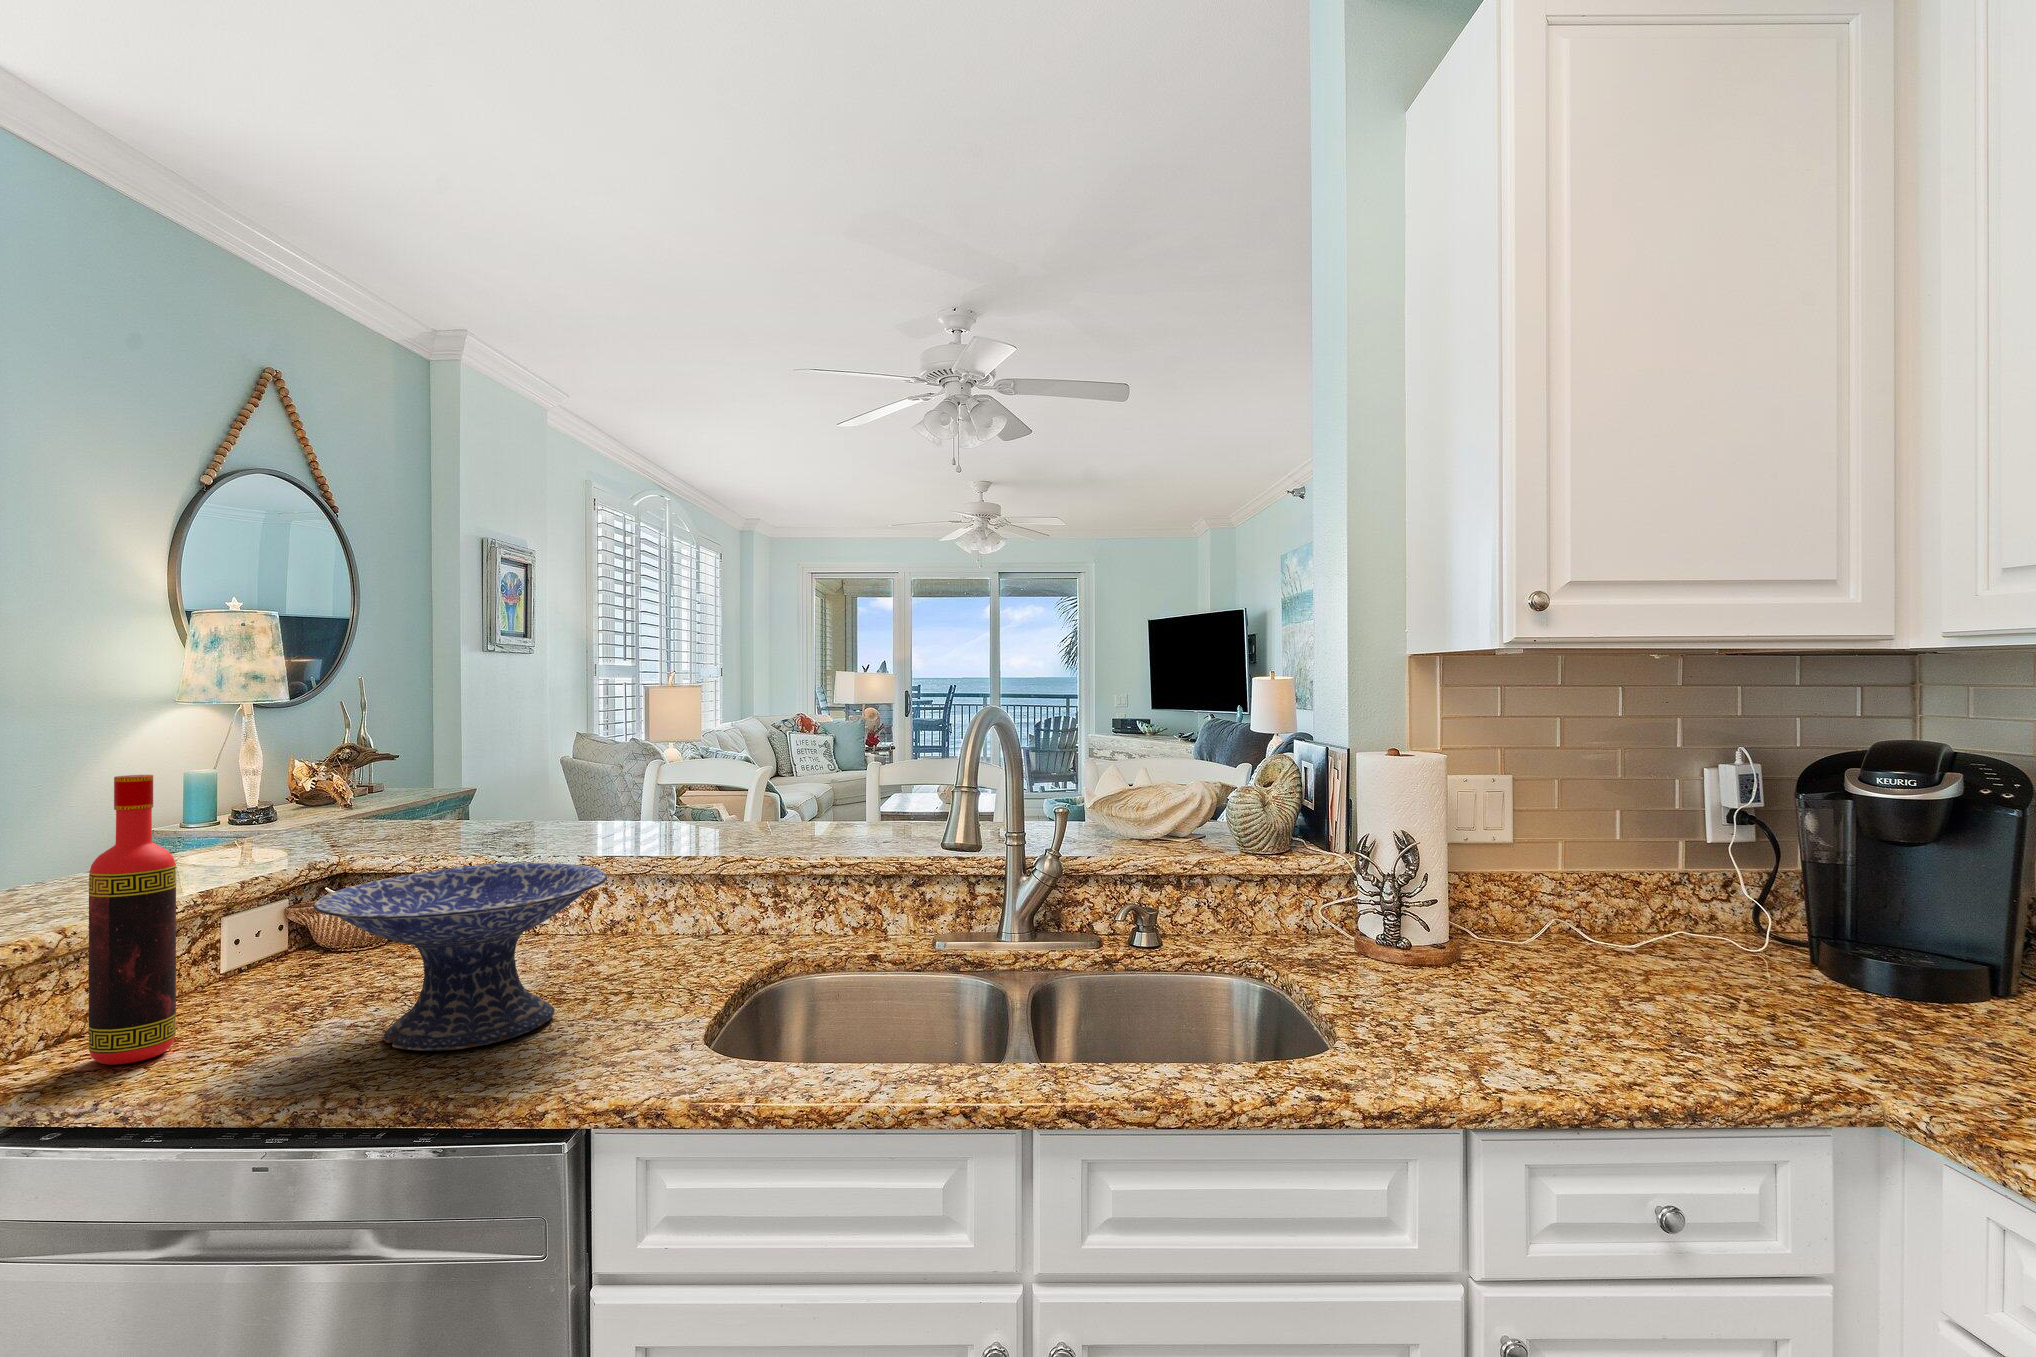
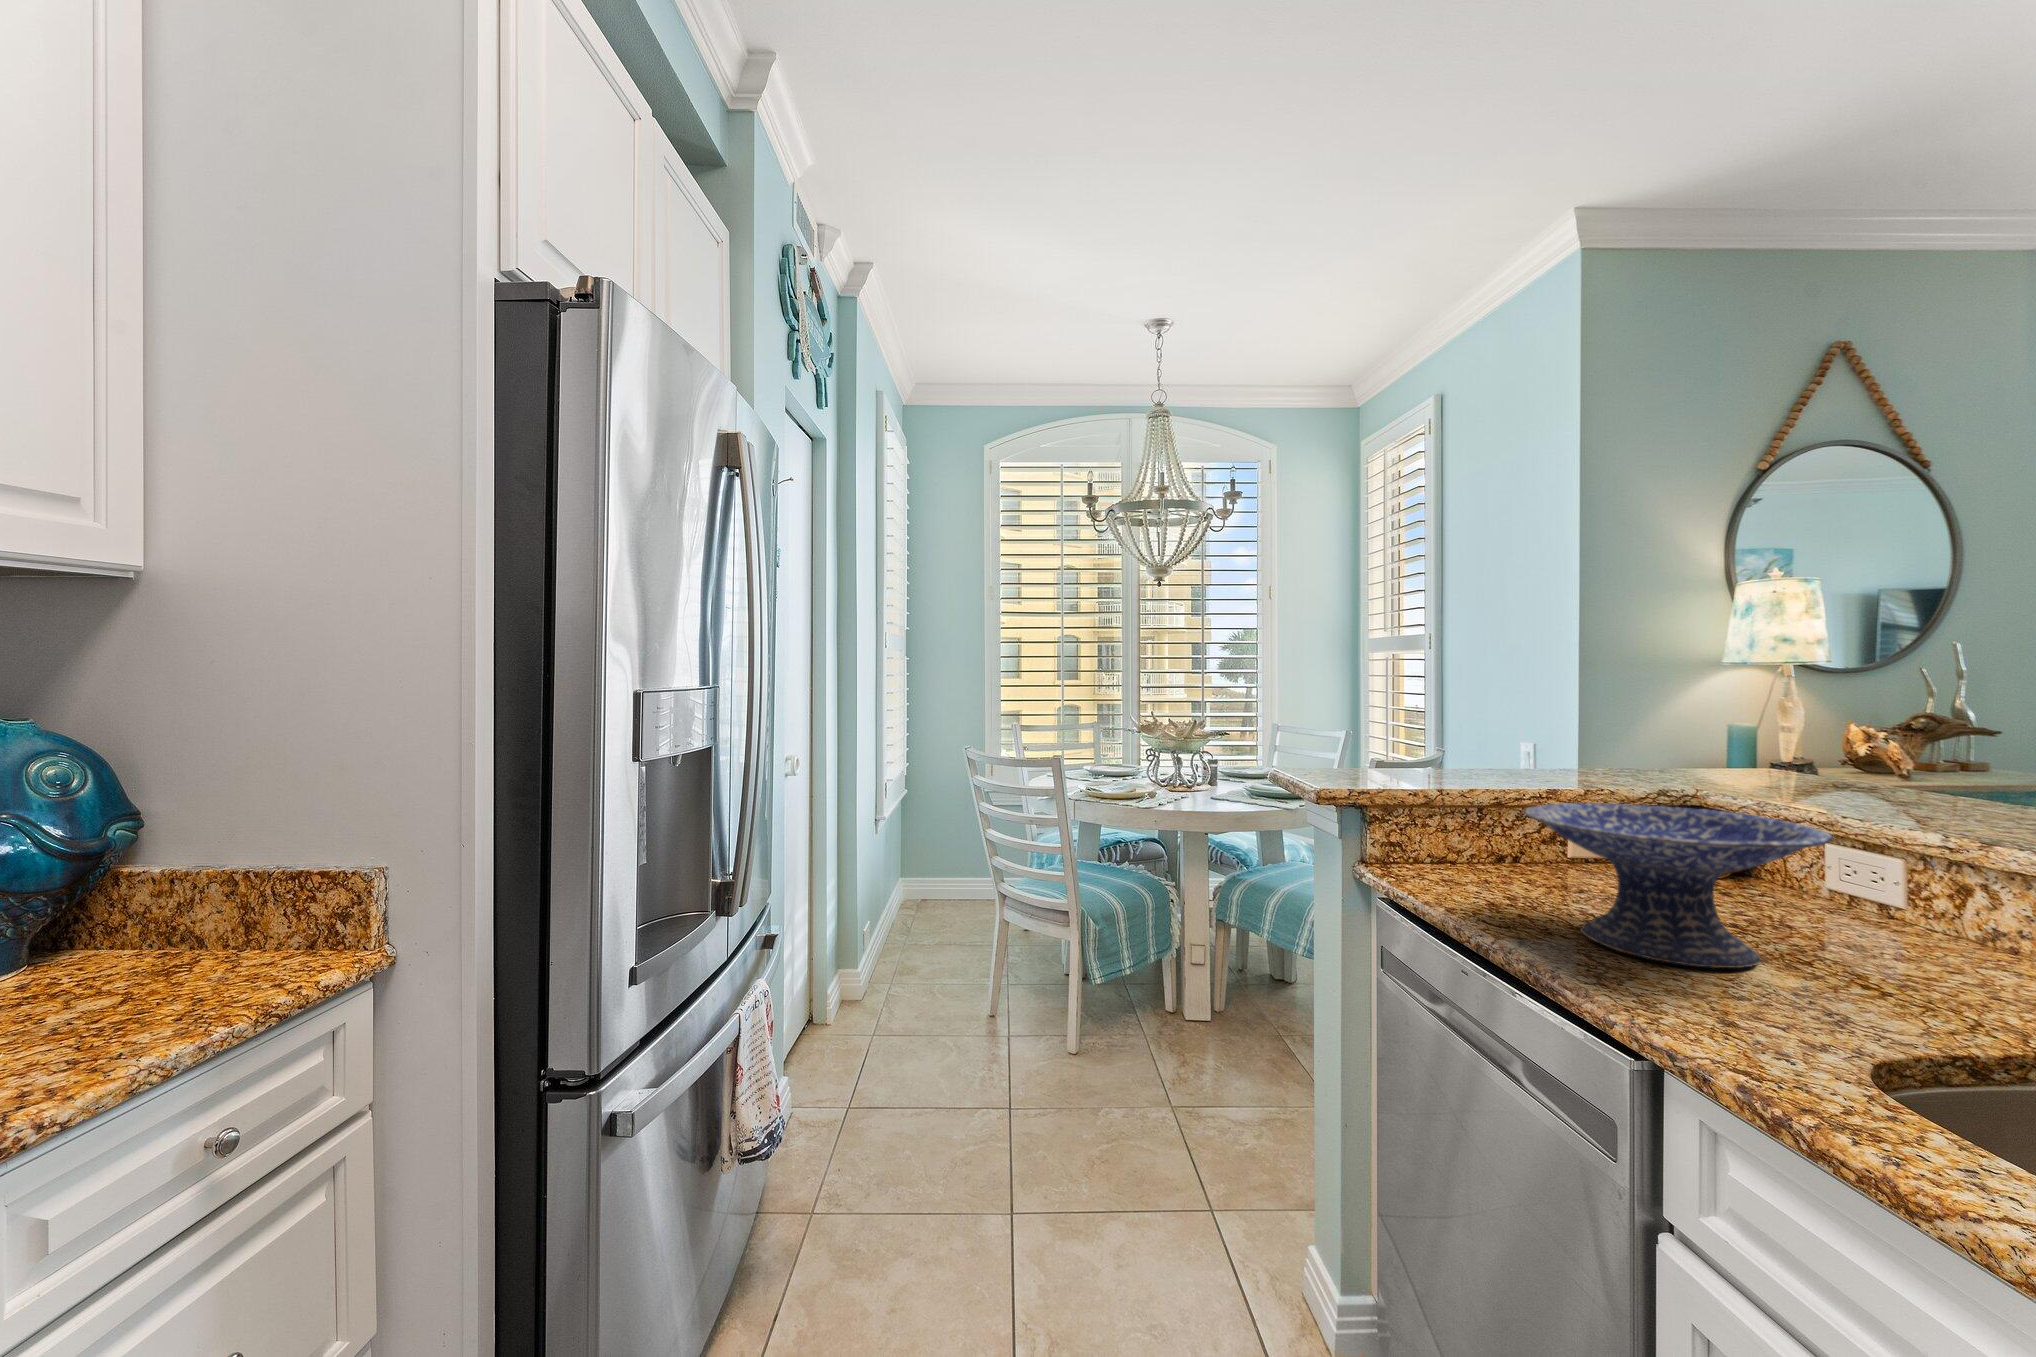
bottle: present [89,775,176,1065] -> none [1432,706,1480,882]

